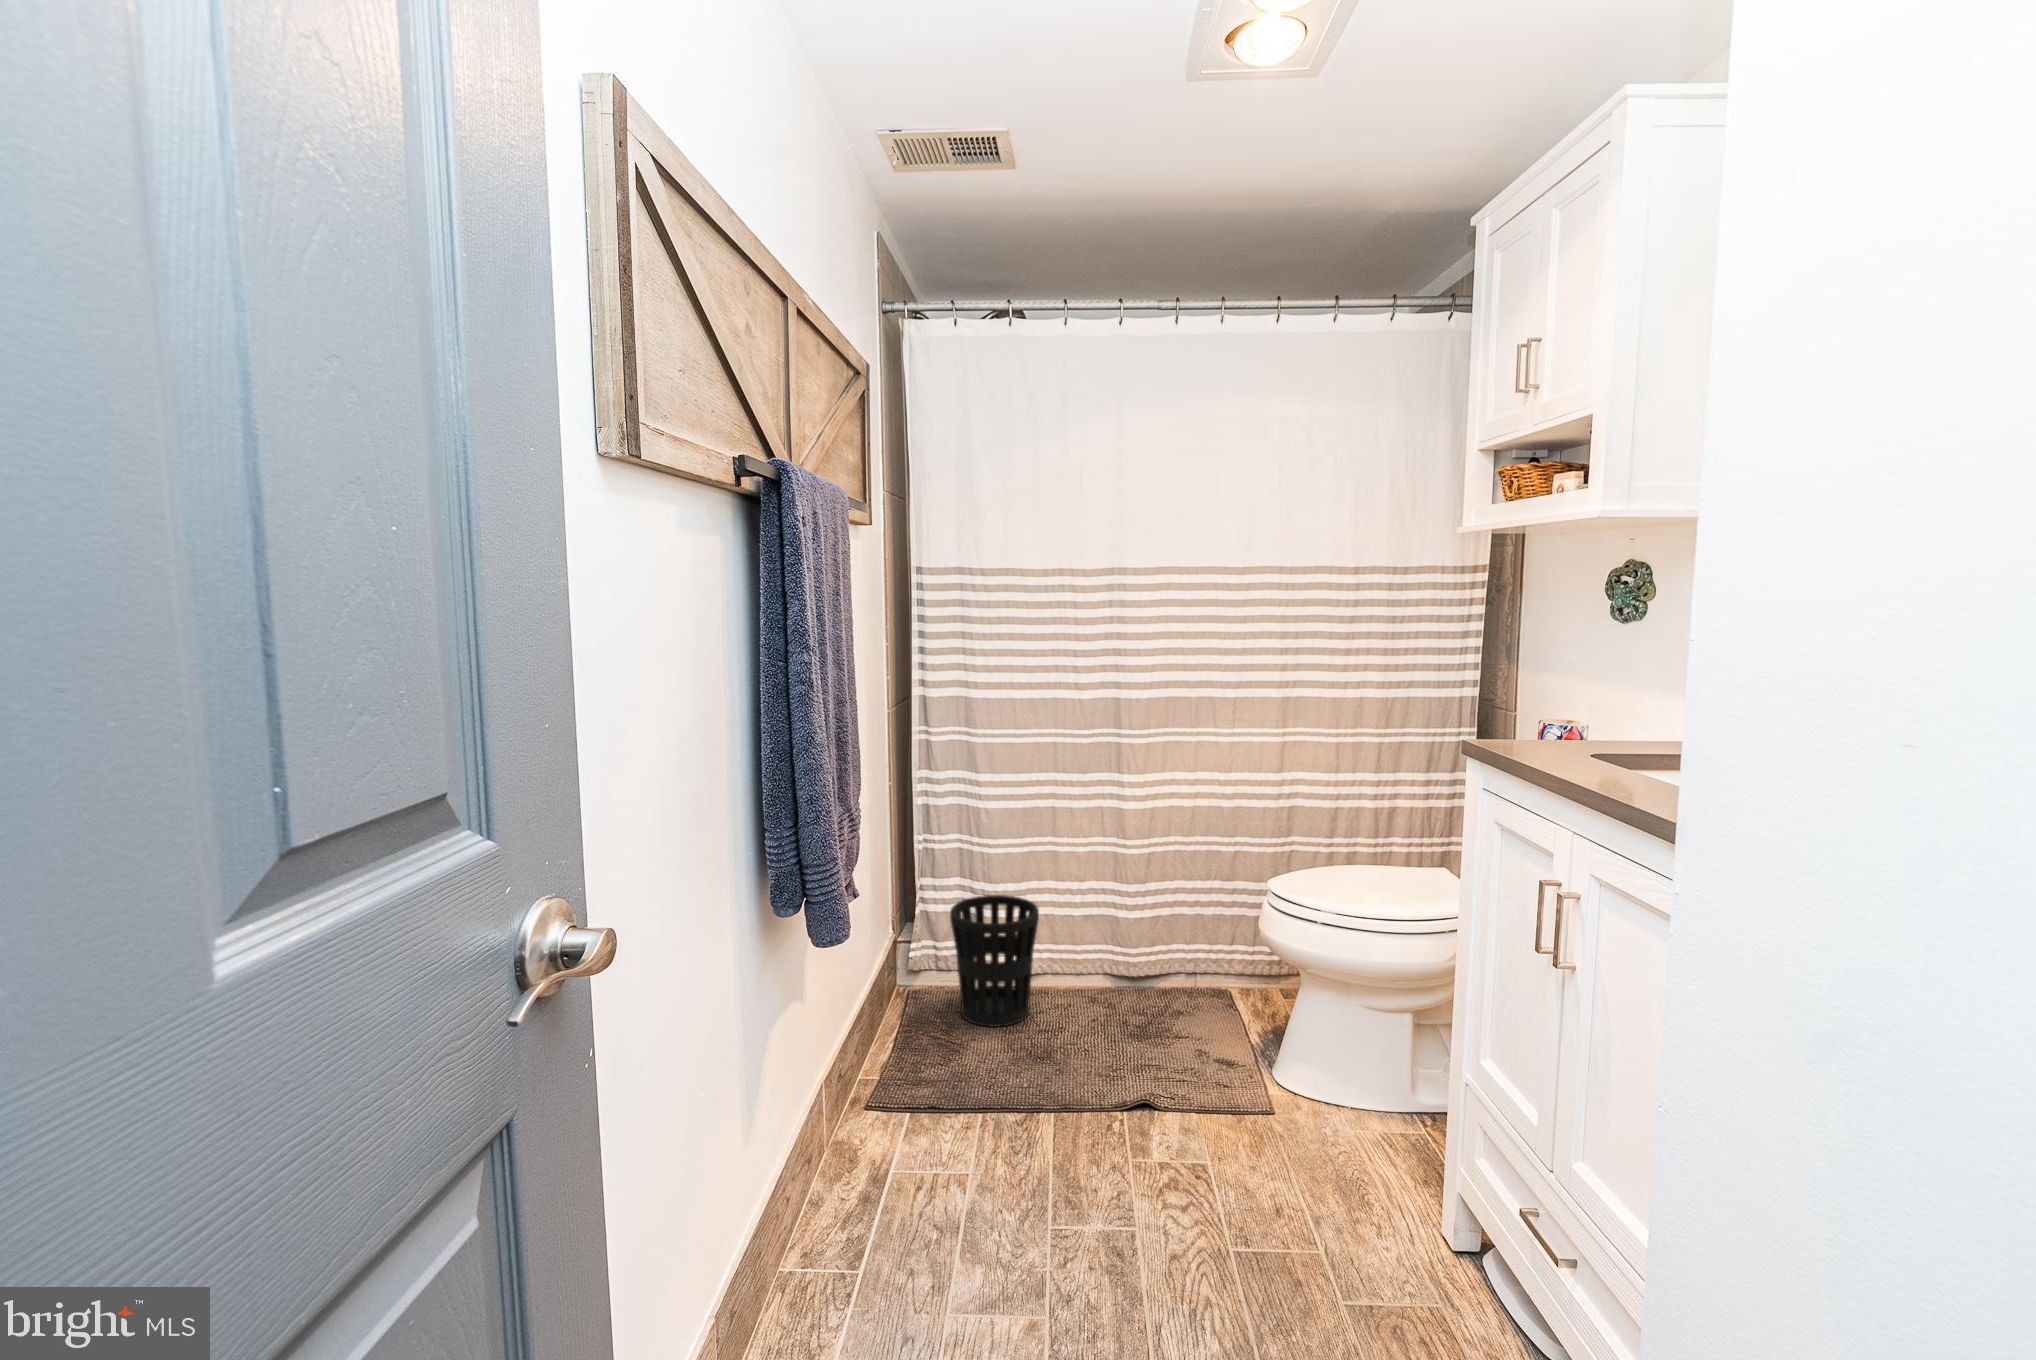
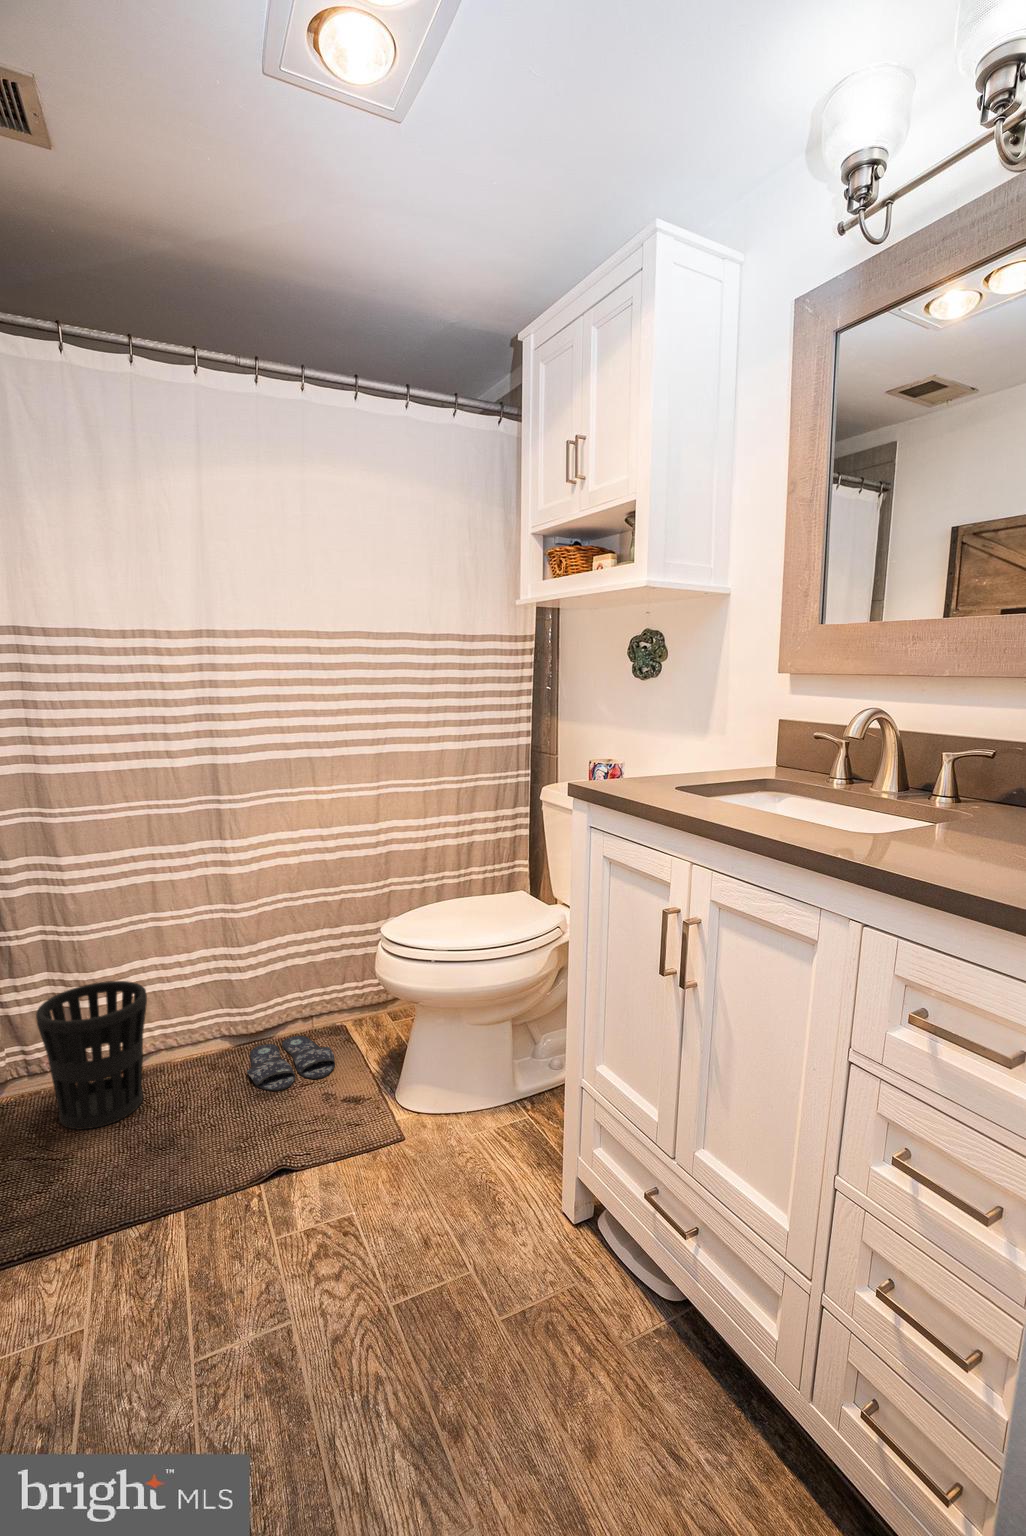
slippers: none [1124,991,1213,1037] -> present [247,1036,335,1091]

